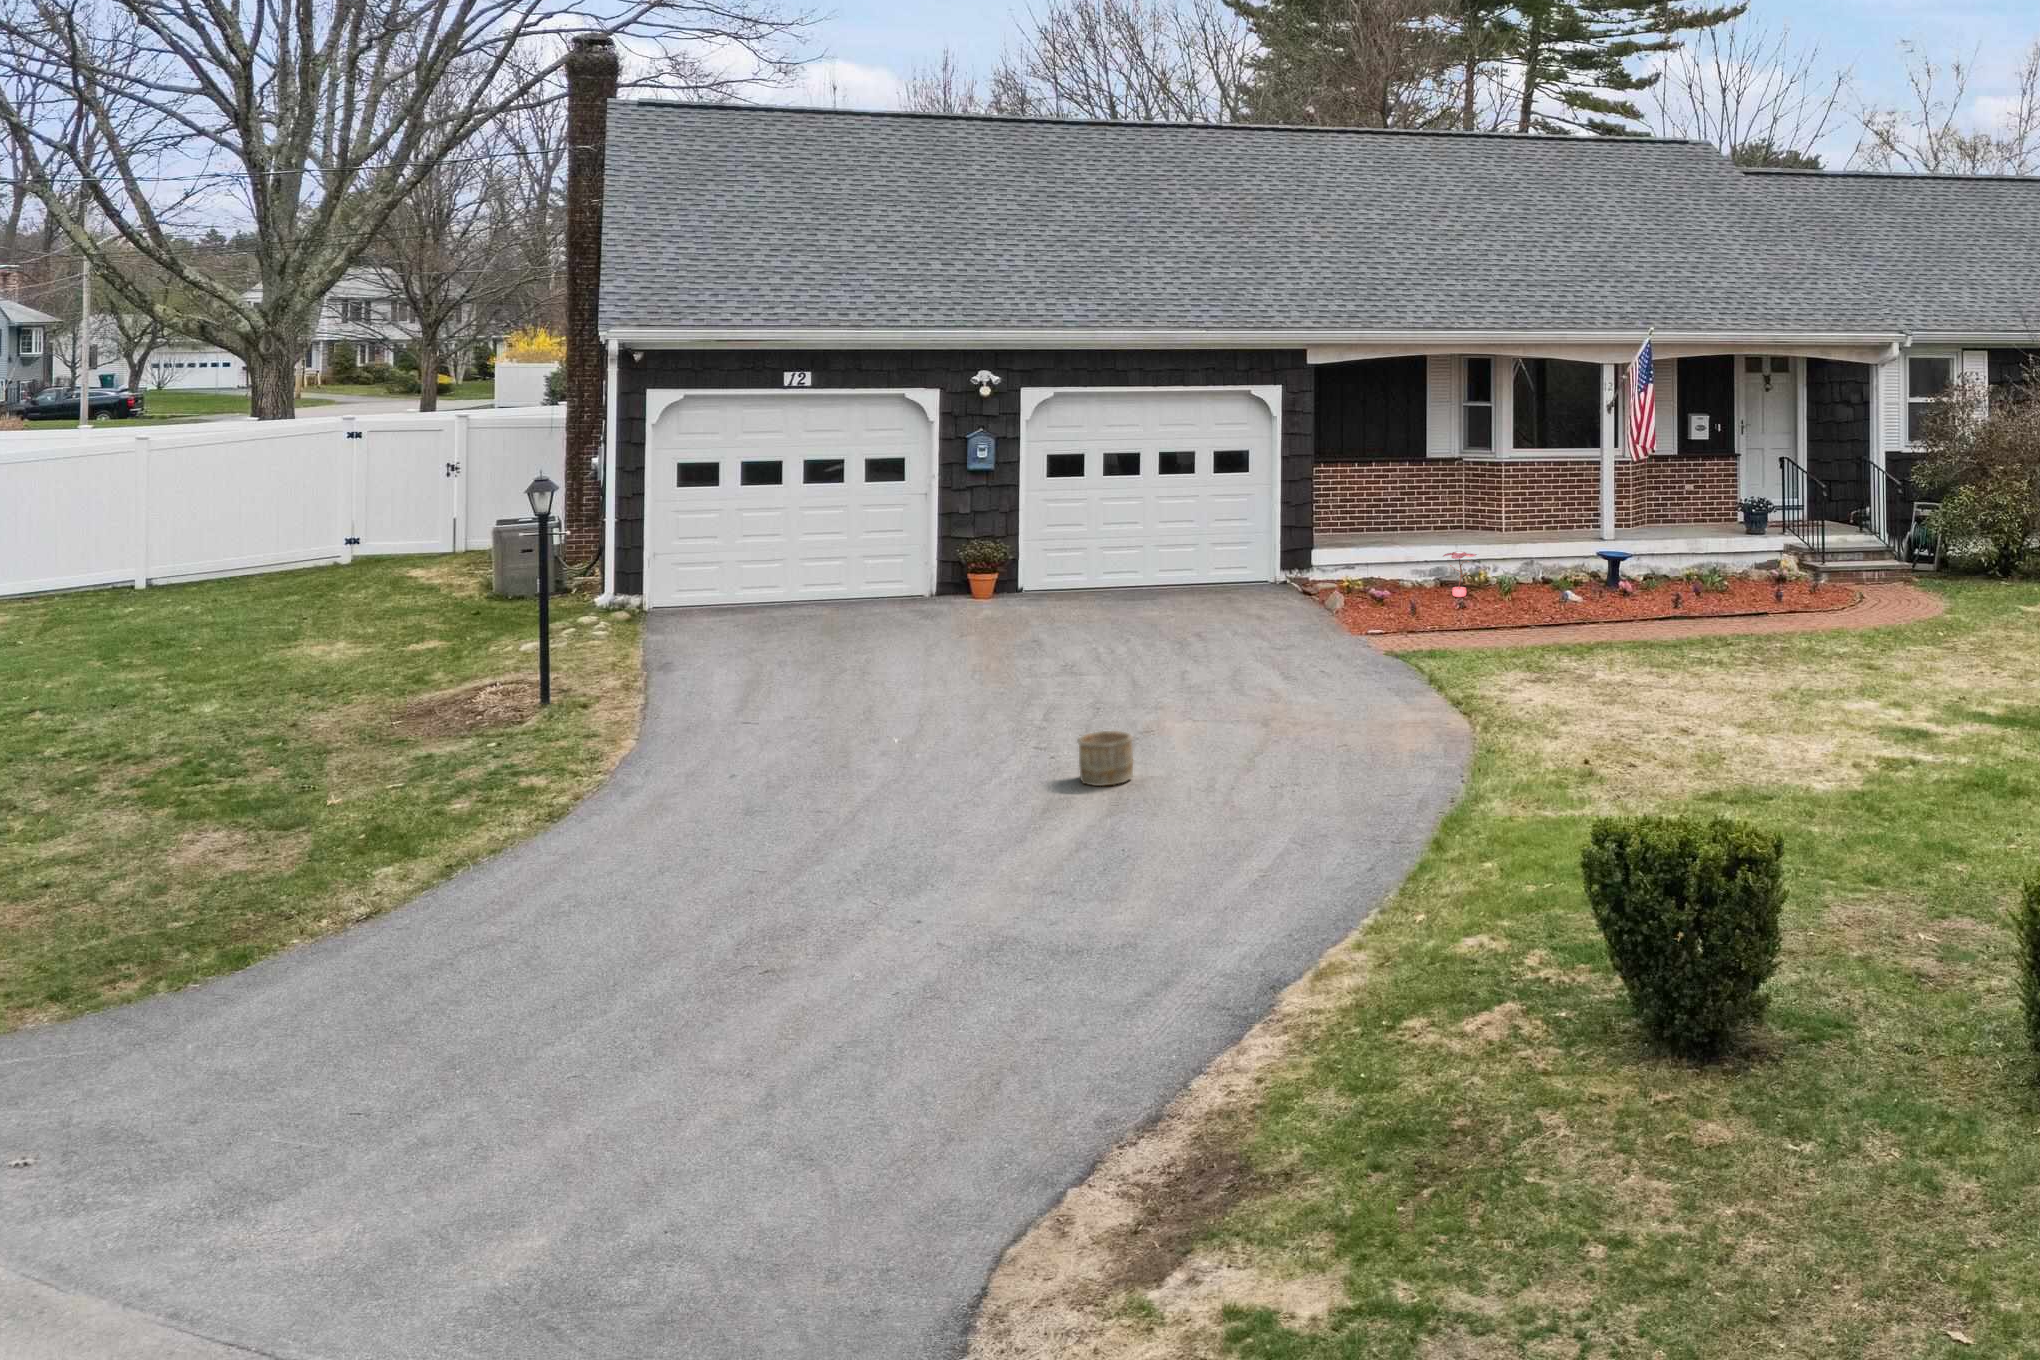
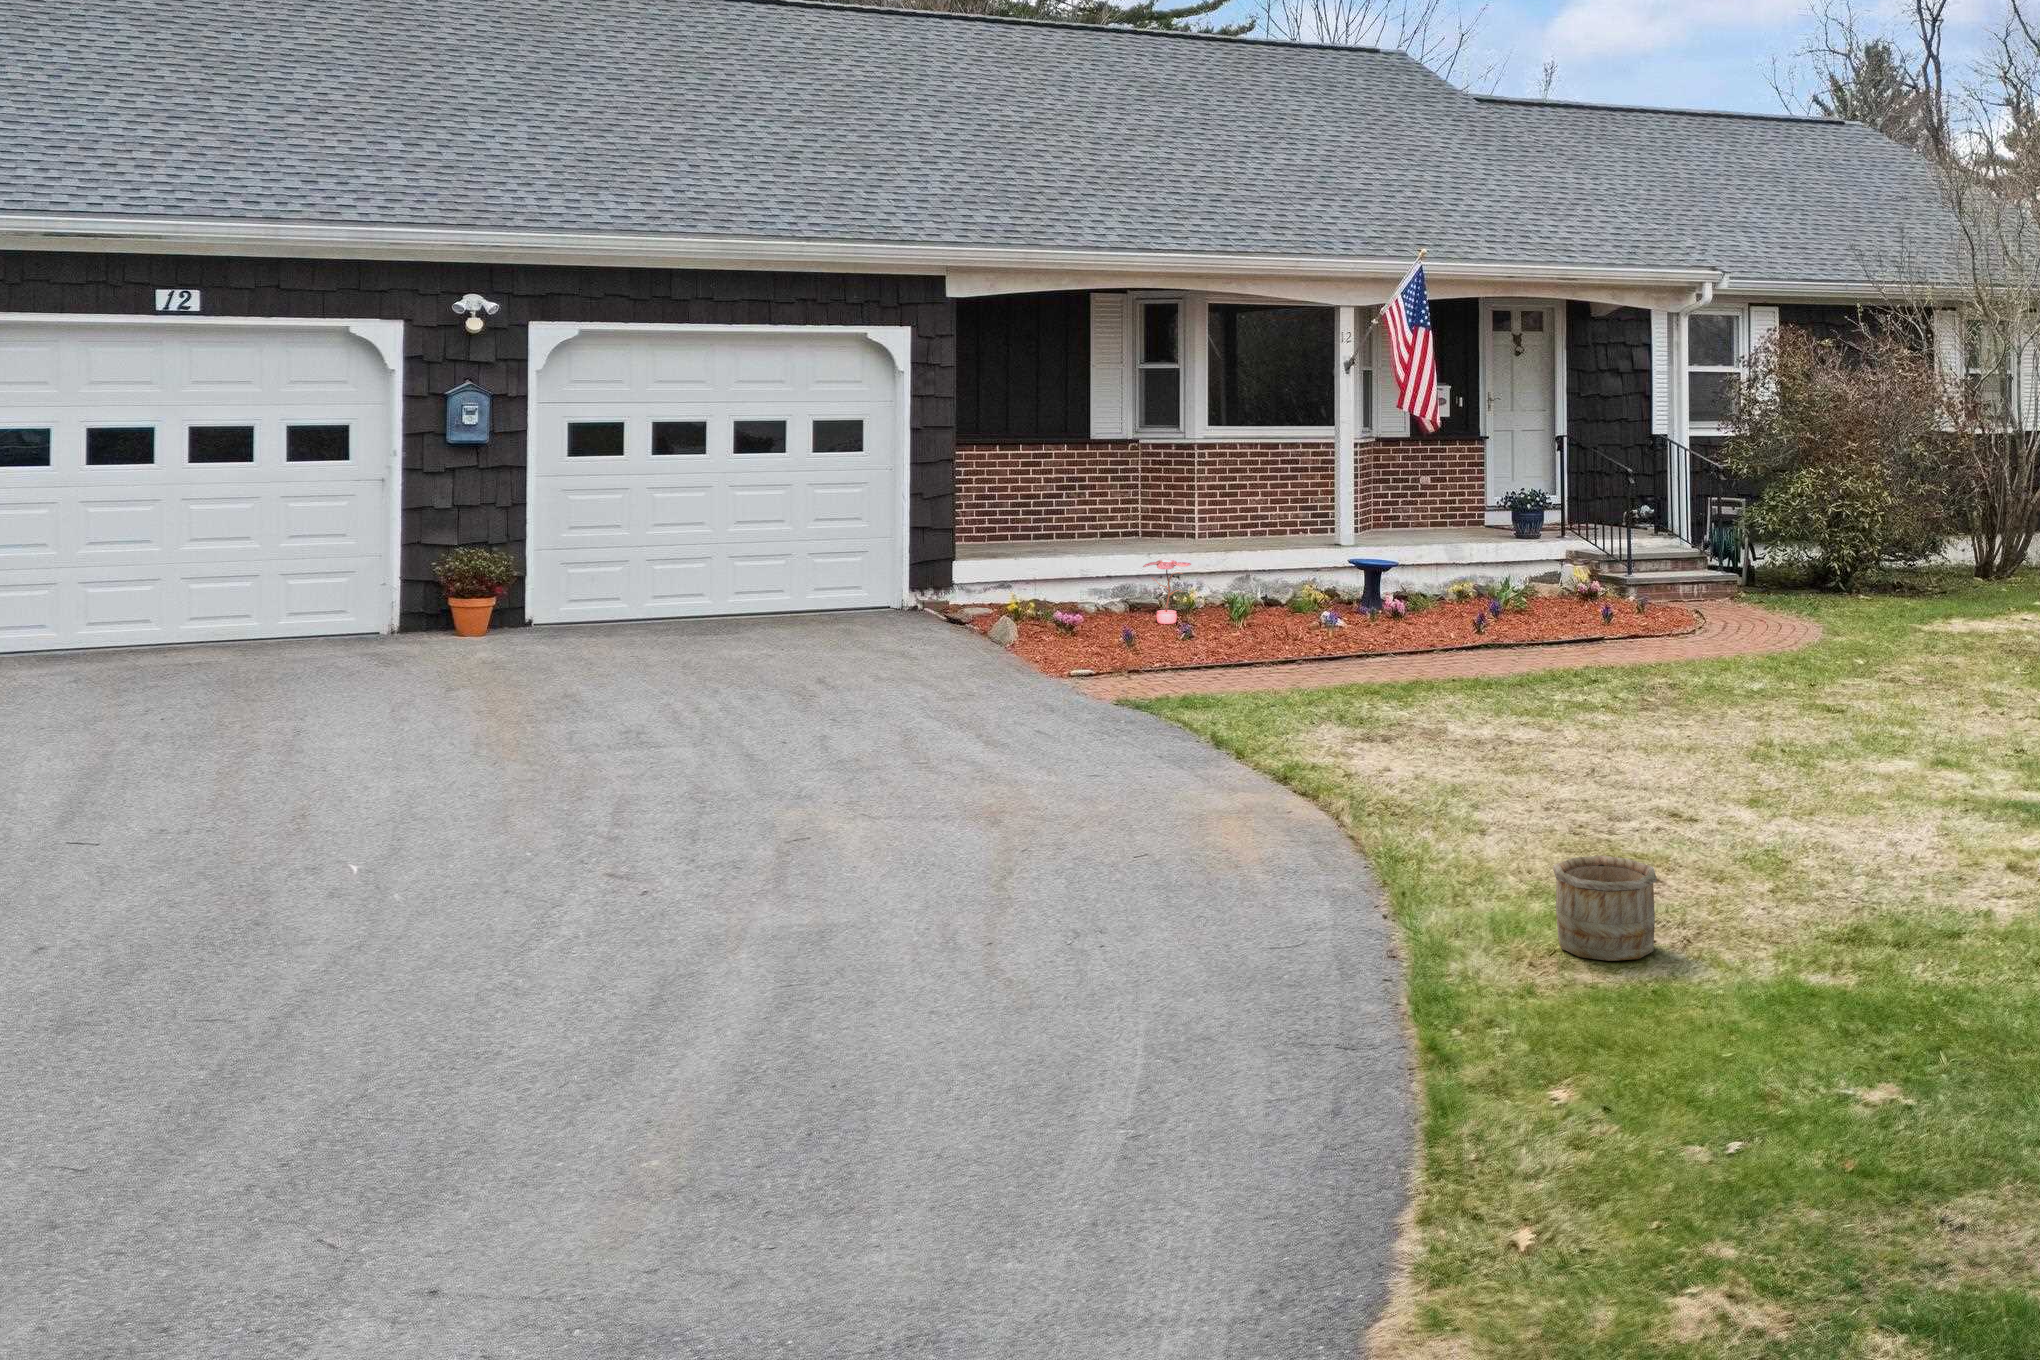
wooden bucket: present [1078,731,1133,786] -> present [1553,855,1657,961]

